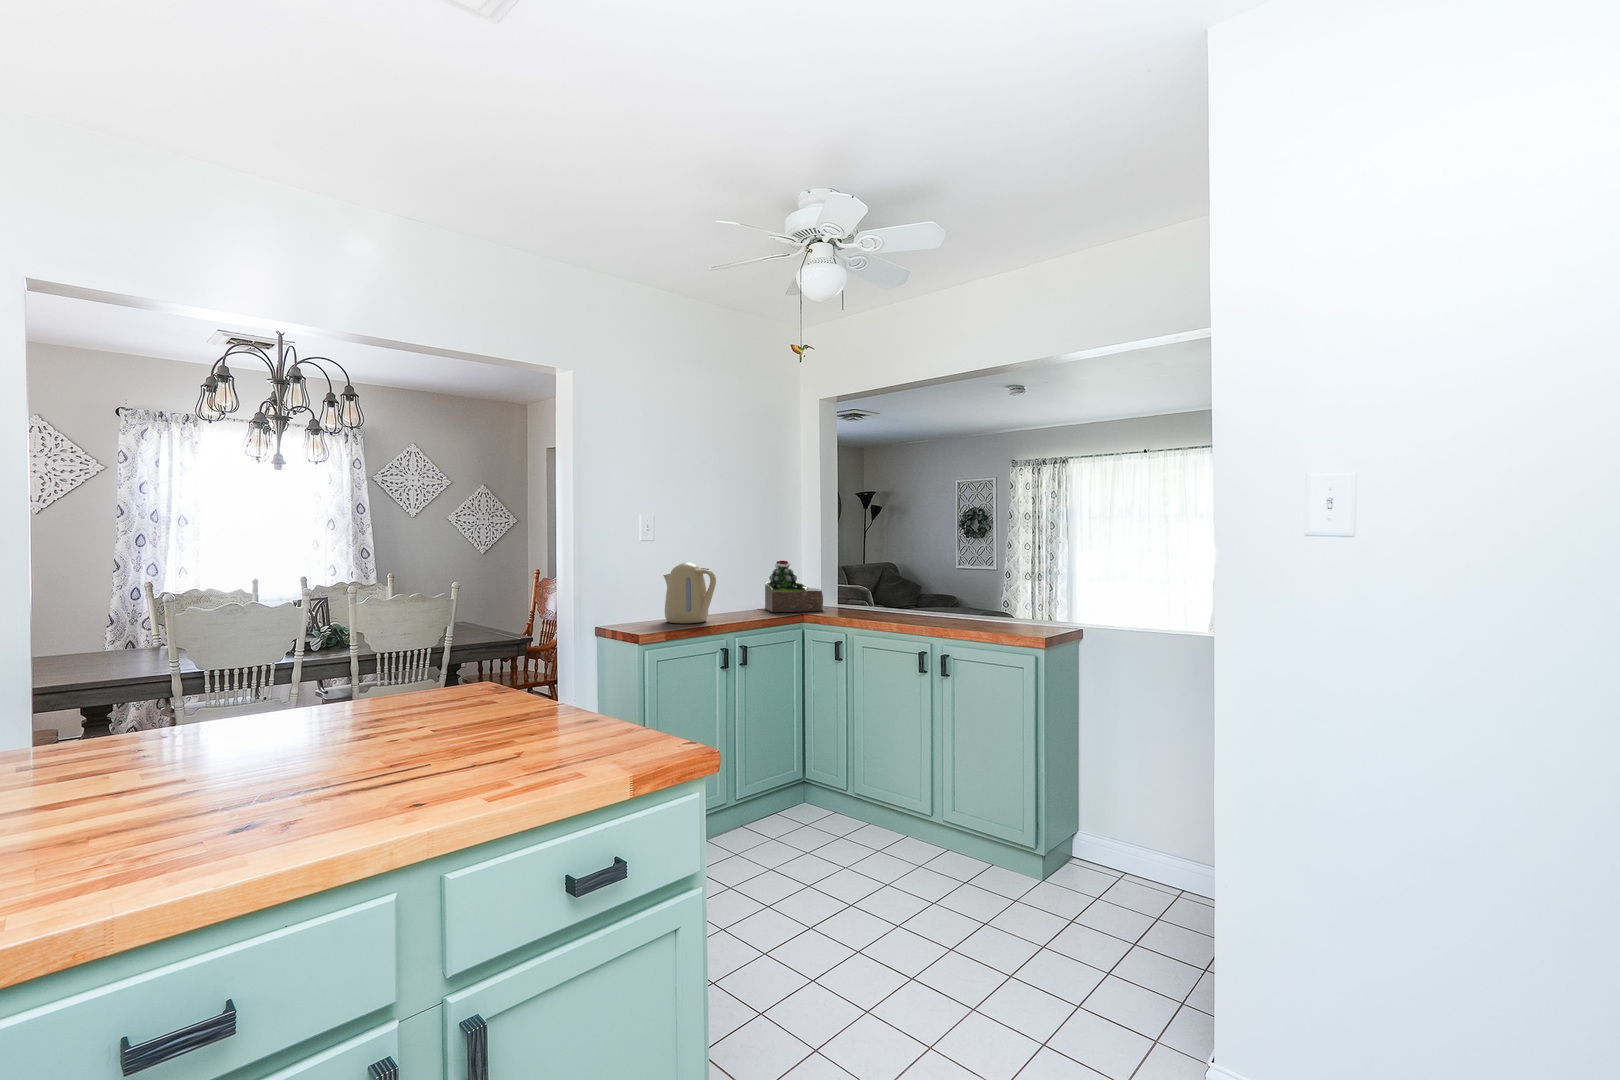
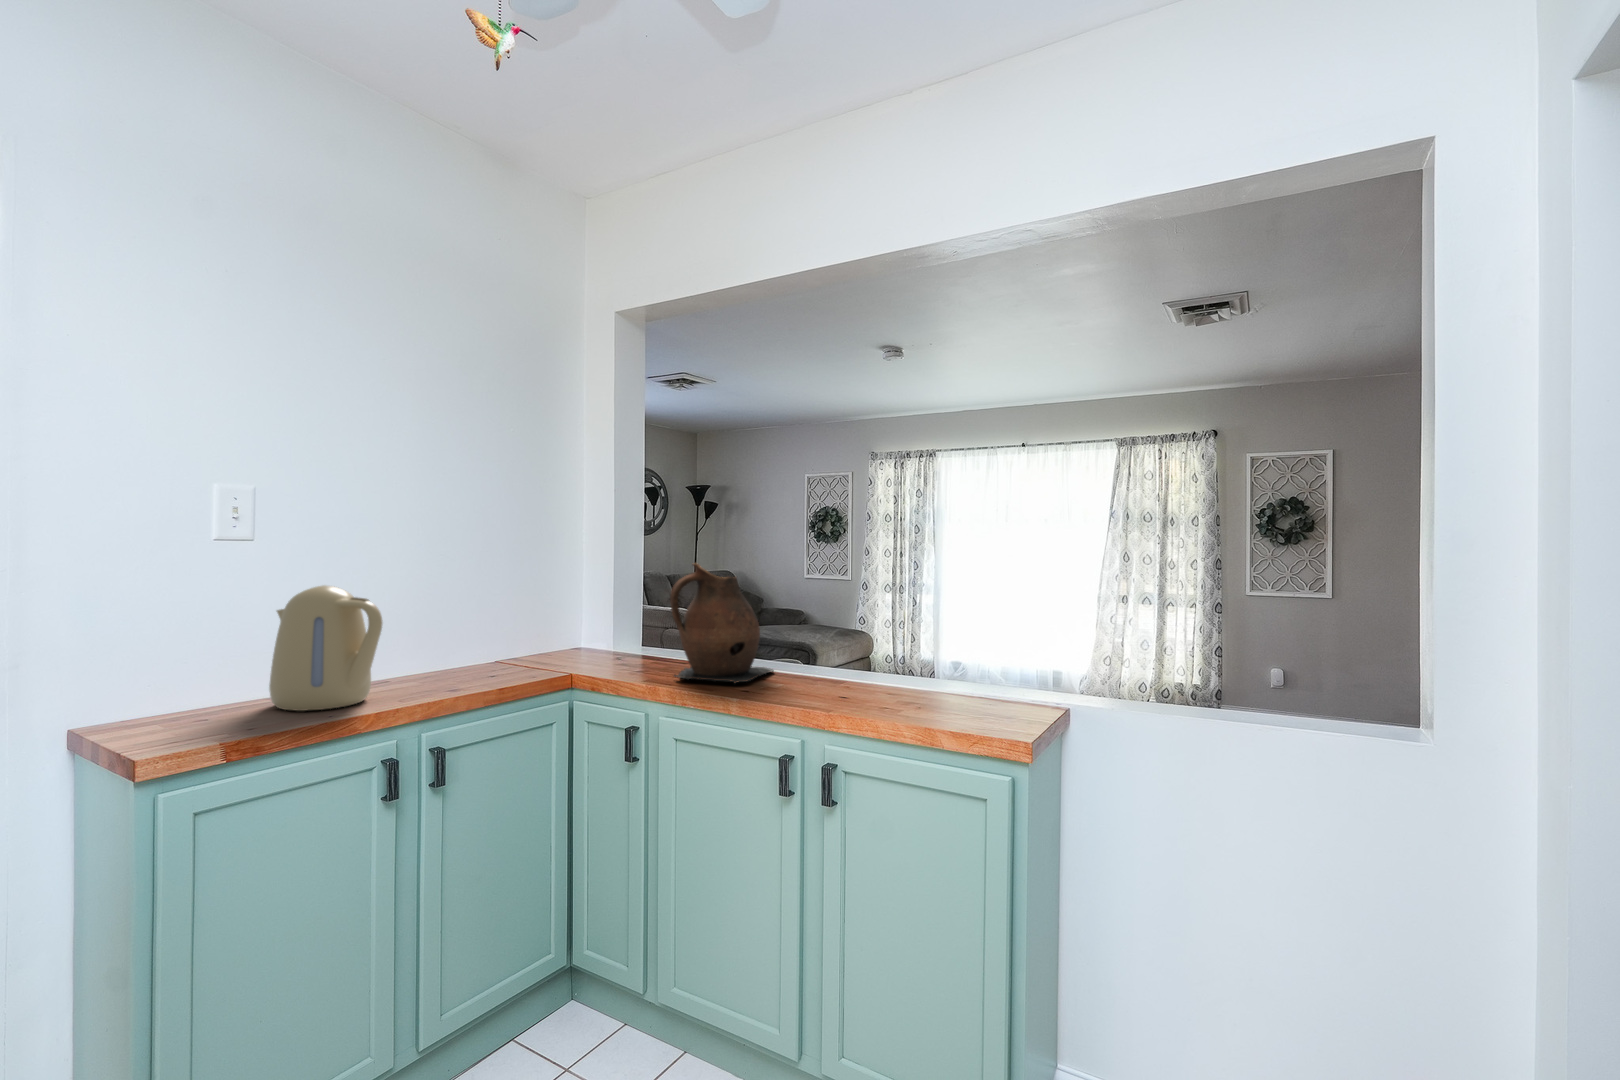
ceramic pitcher: none [857,550,919,618] -> present [670,563,774,684]
succulent plant: present [765,561,823,612] -> none [512,579,613,671]

